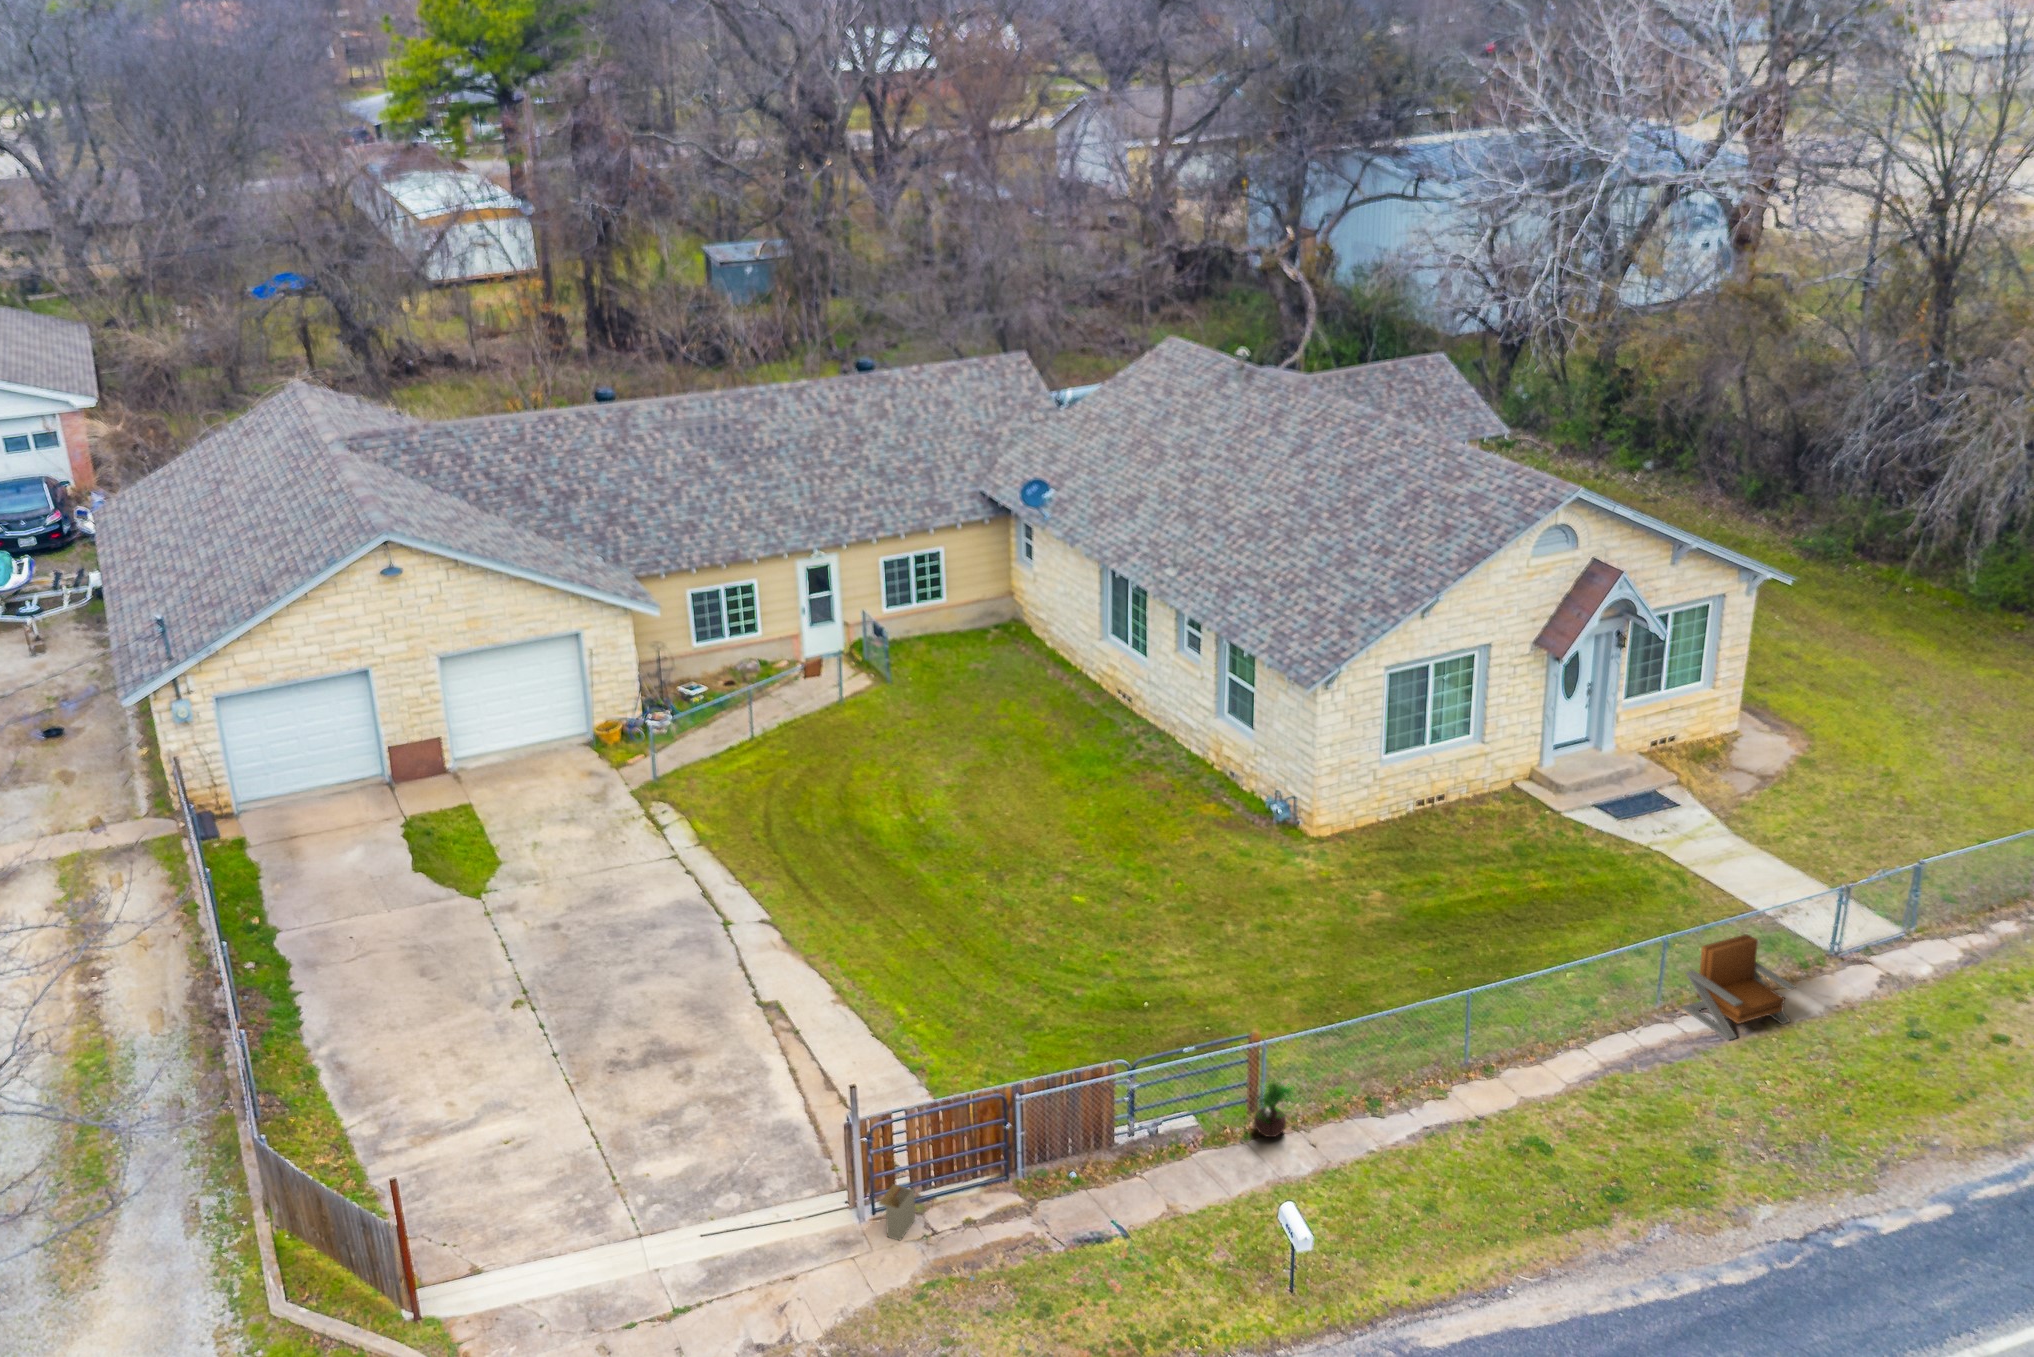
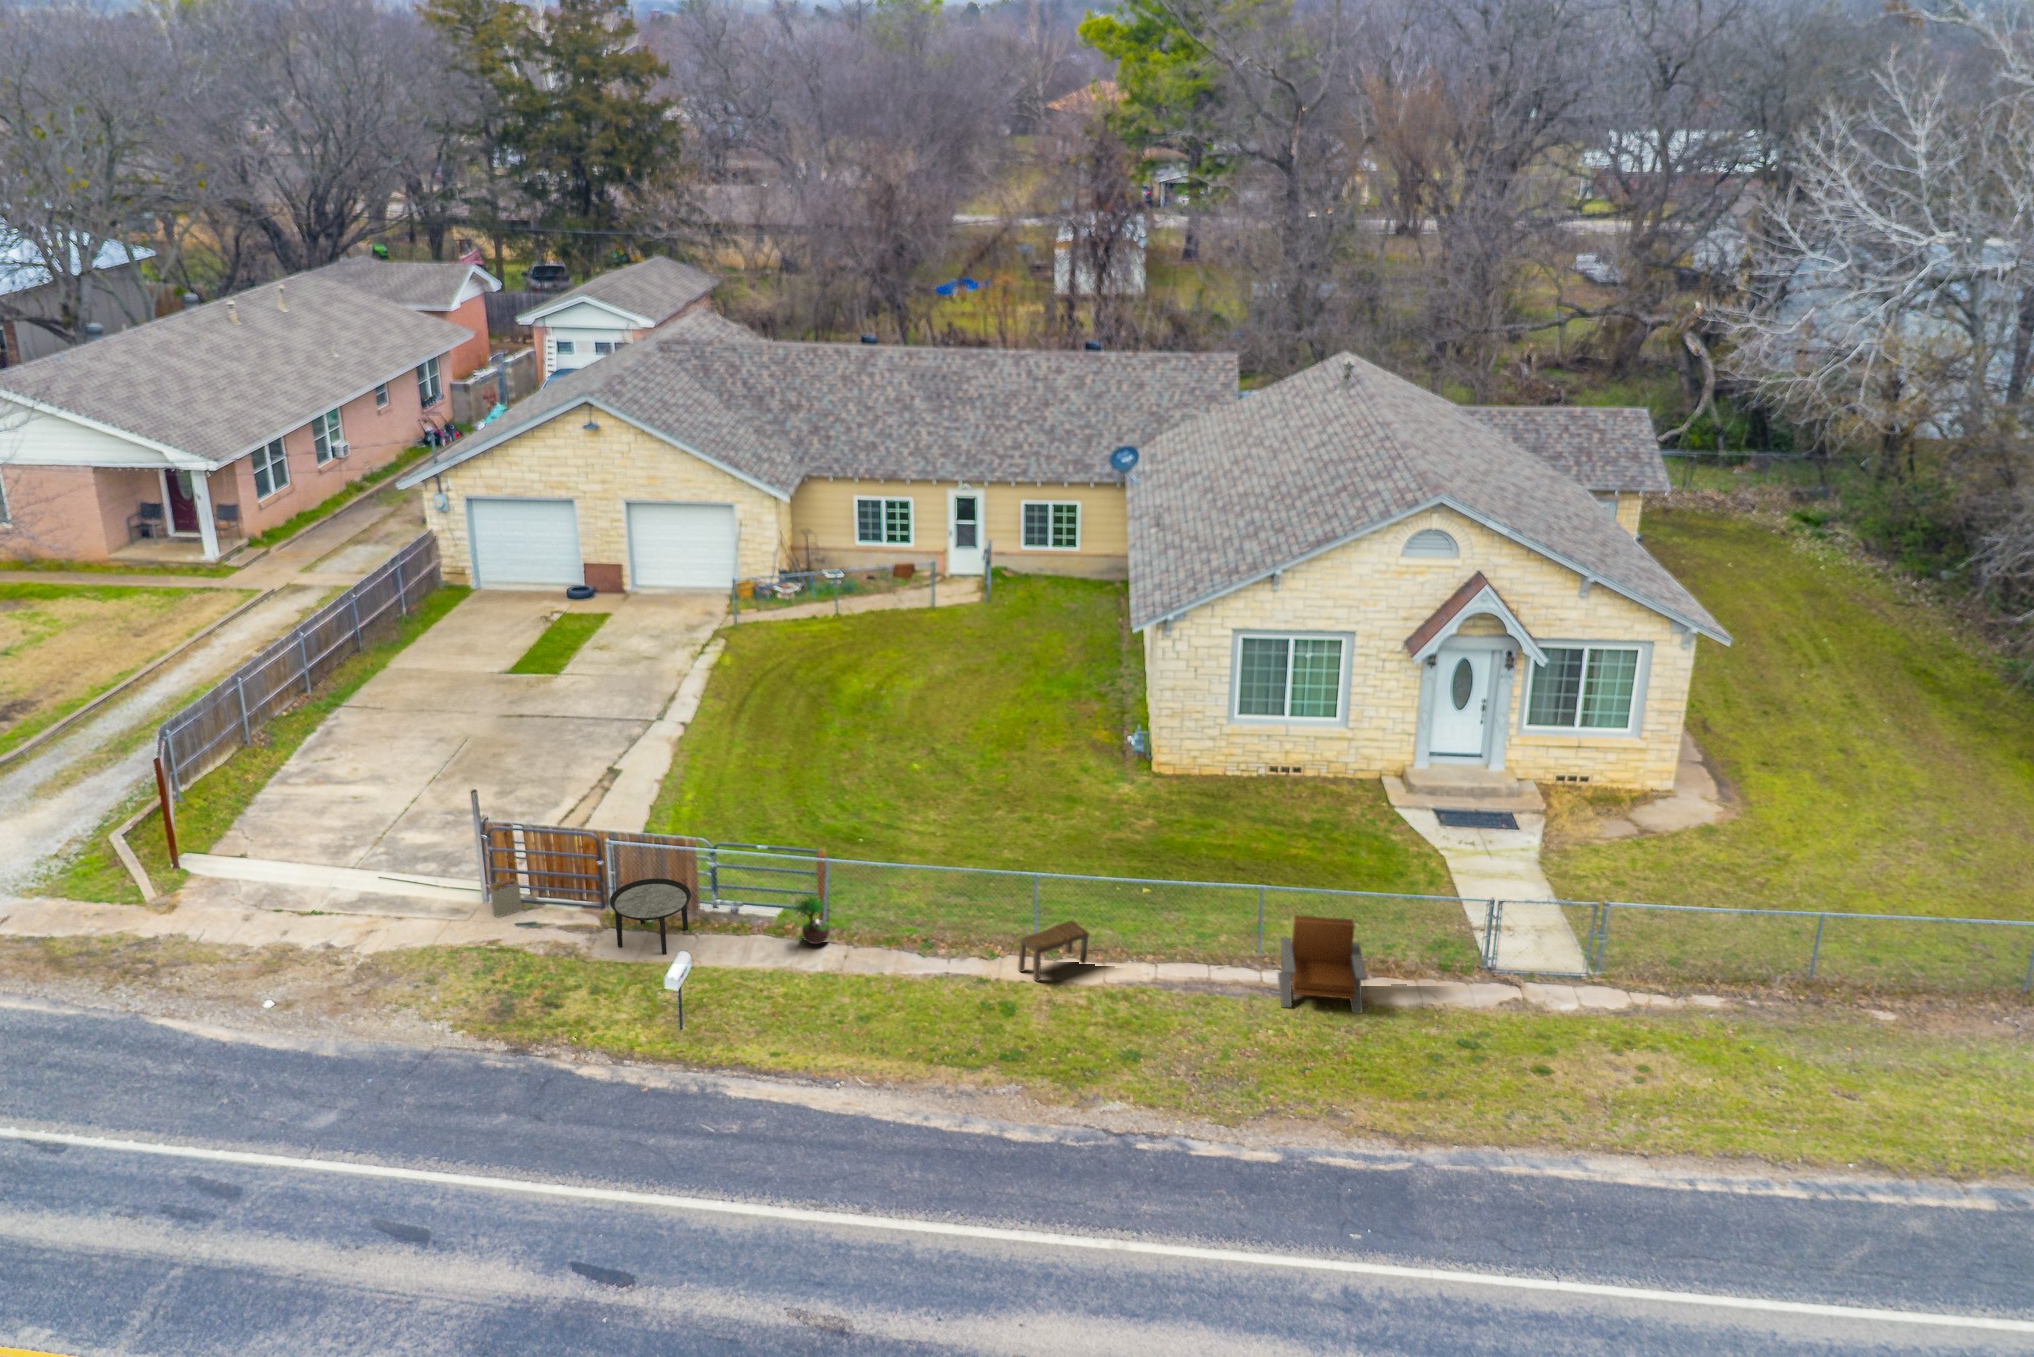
bench: none [1485,1019,1535,1095] -> present [1018,921,1089,982]
round table: none [1056,1118,1155,1221] -> present [610,878,691,955]

